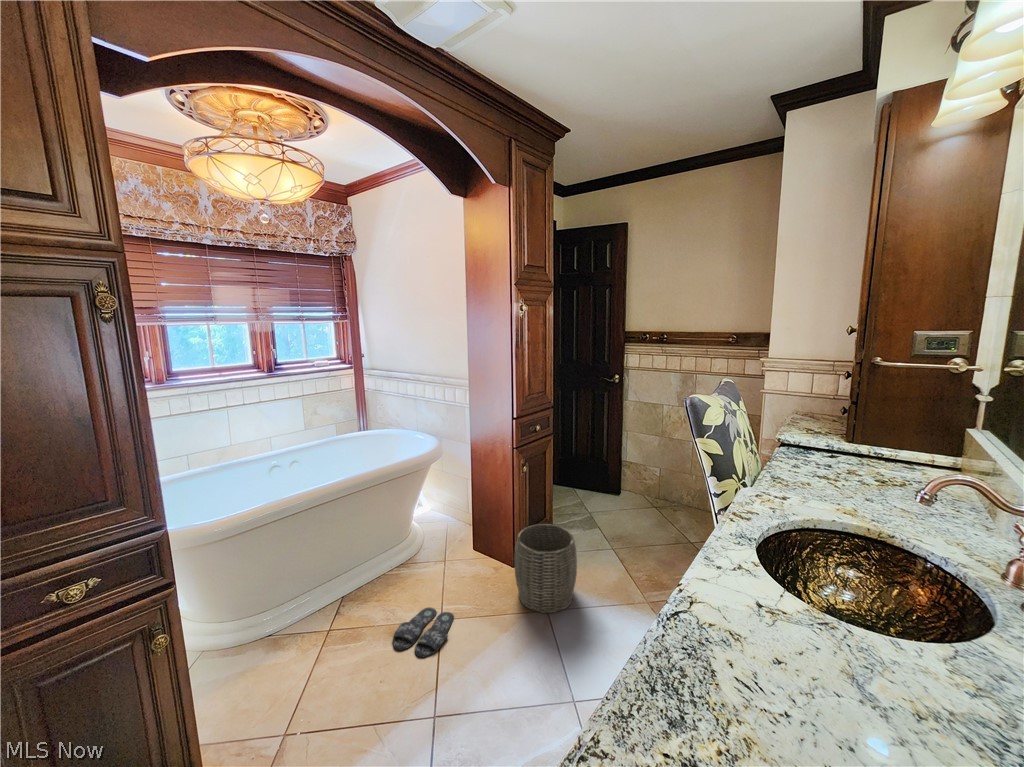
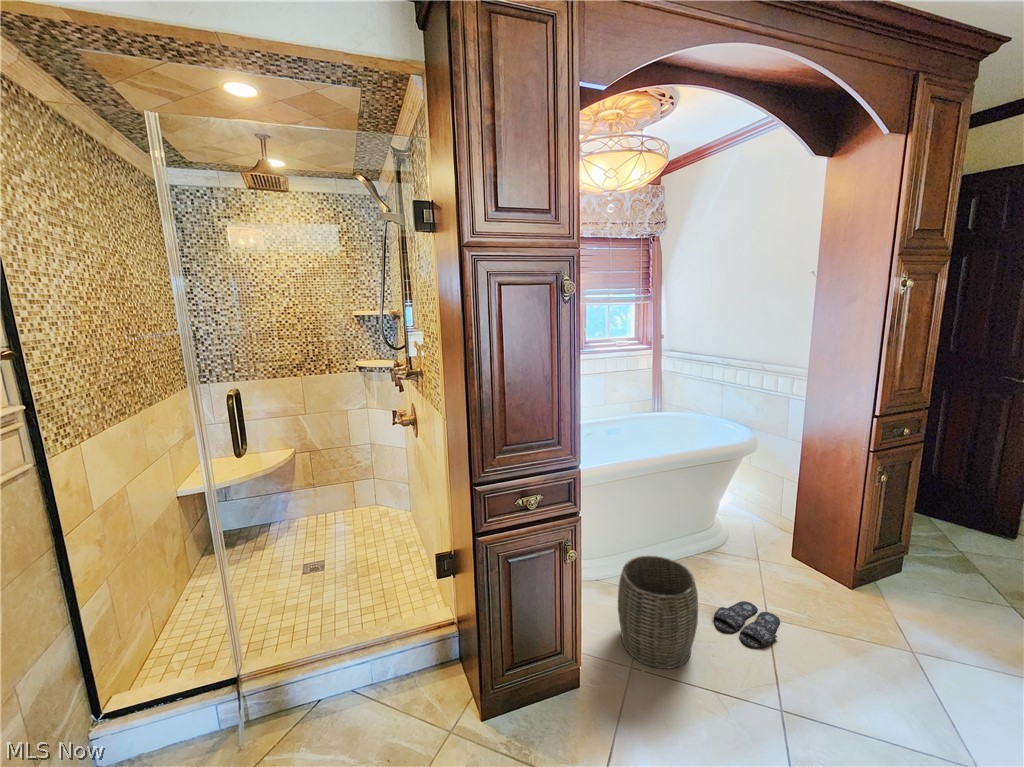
woven basket: present [515,524,577,613] -> present [618,556,698,669]

